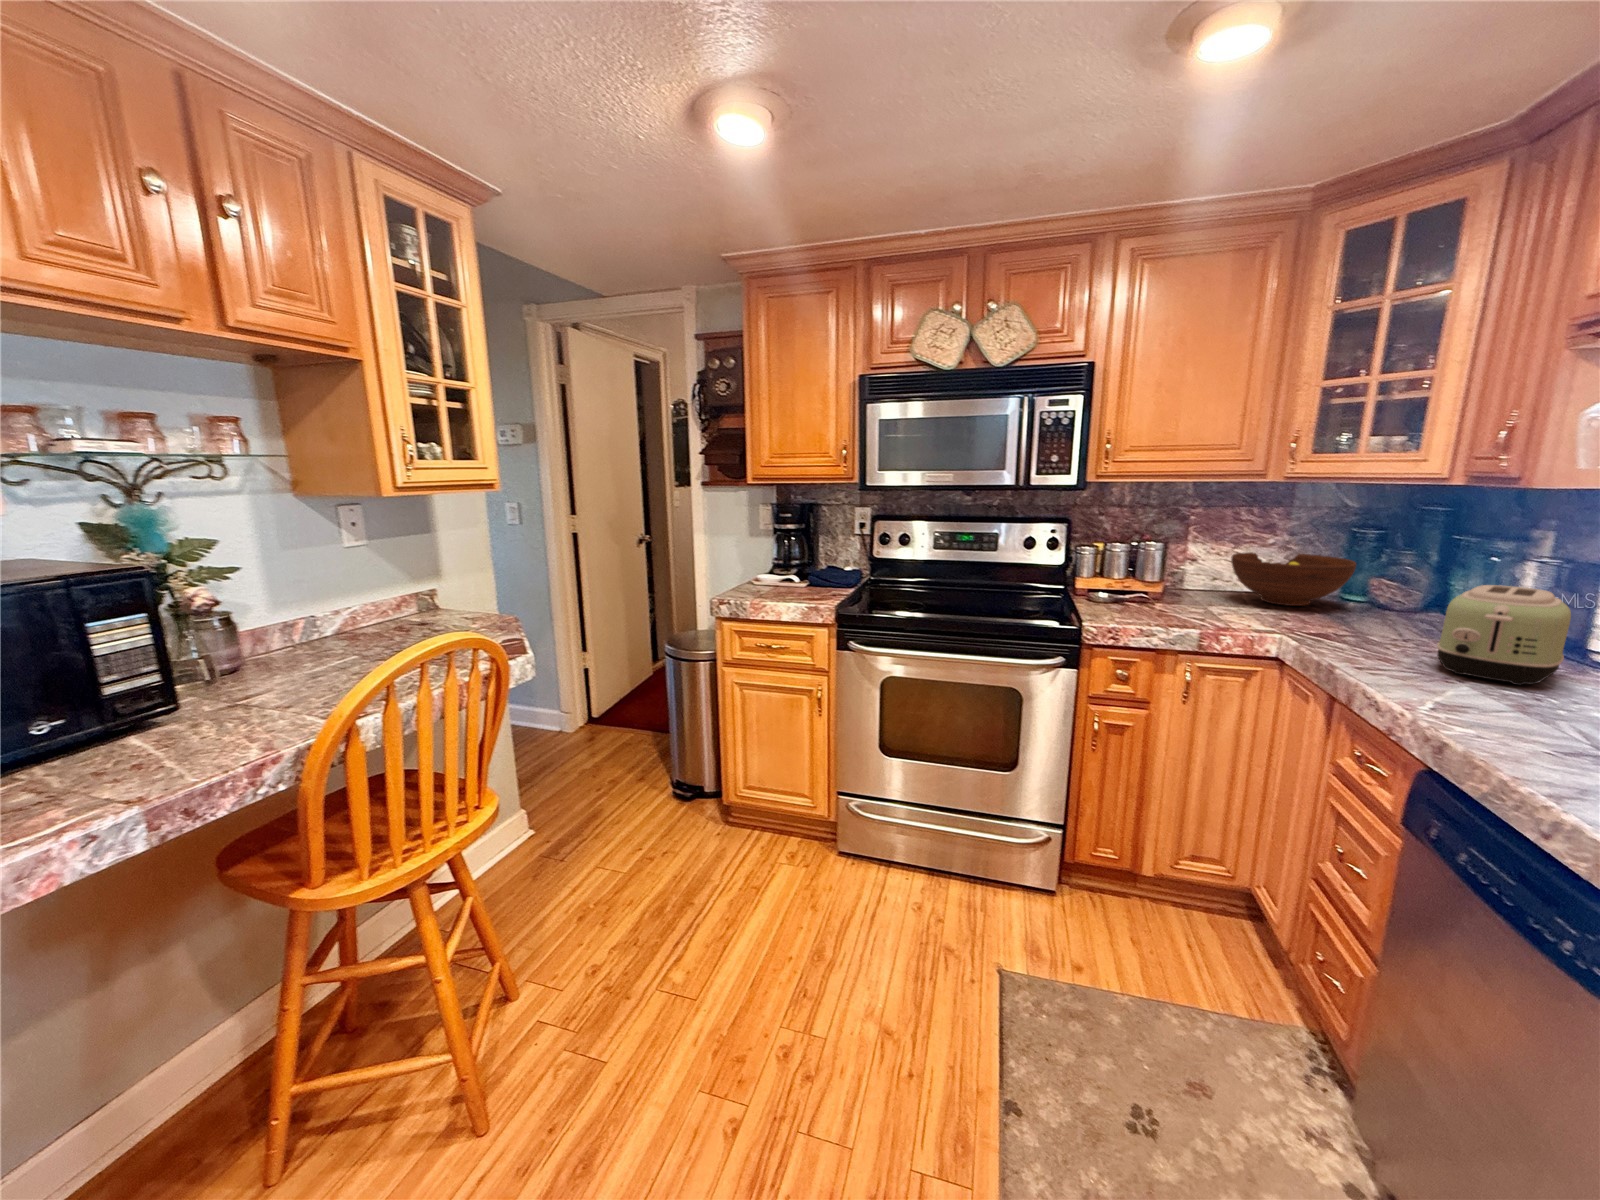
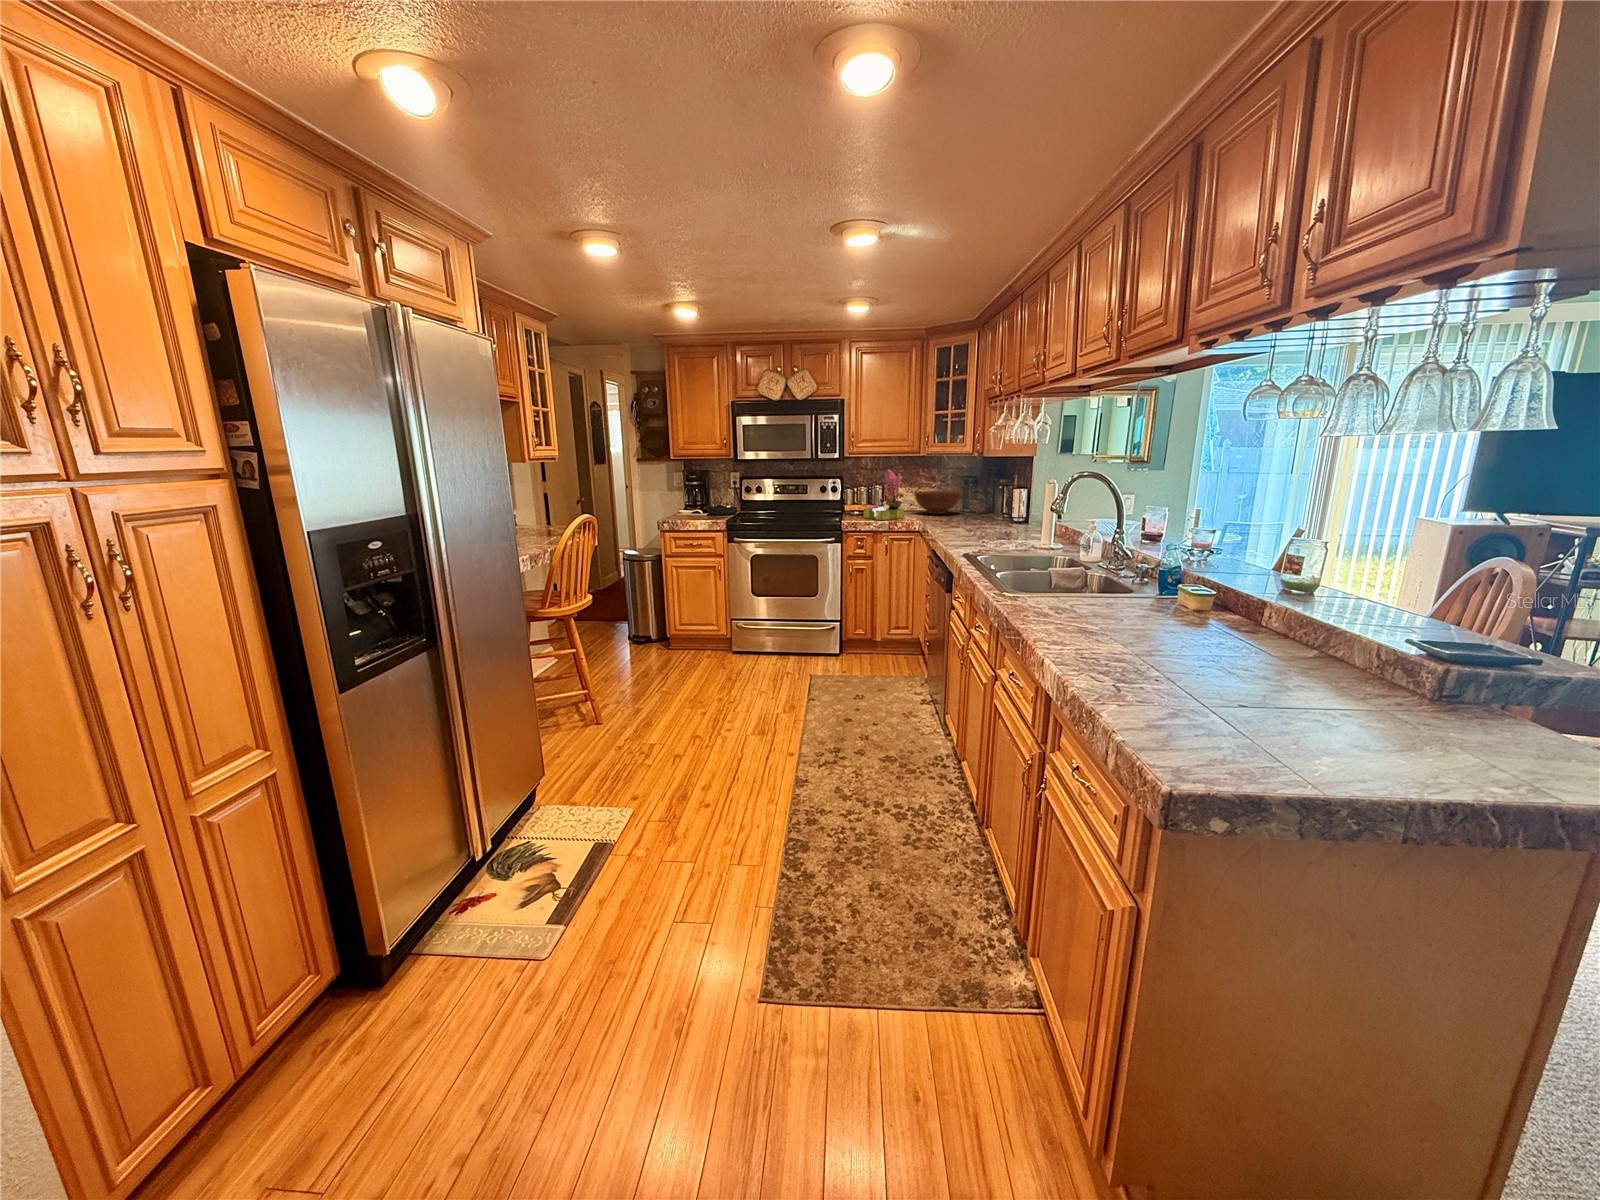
flower arrangement: none [1123,508,1230,623] -> present [864,470,904,520]
toaster: present [1437,585,1571,685] -> none [960,494,997,528]

